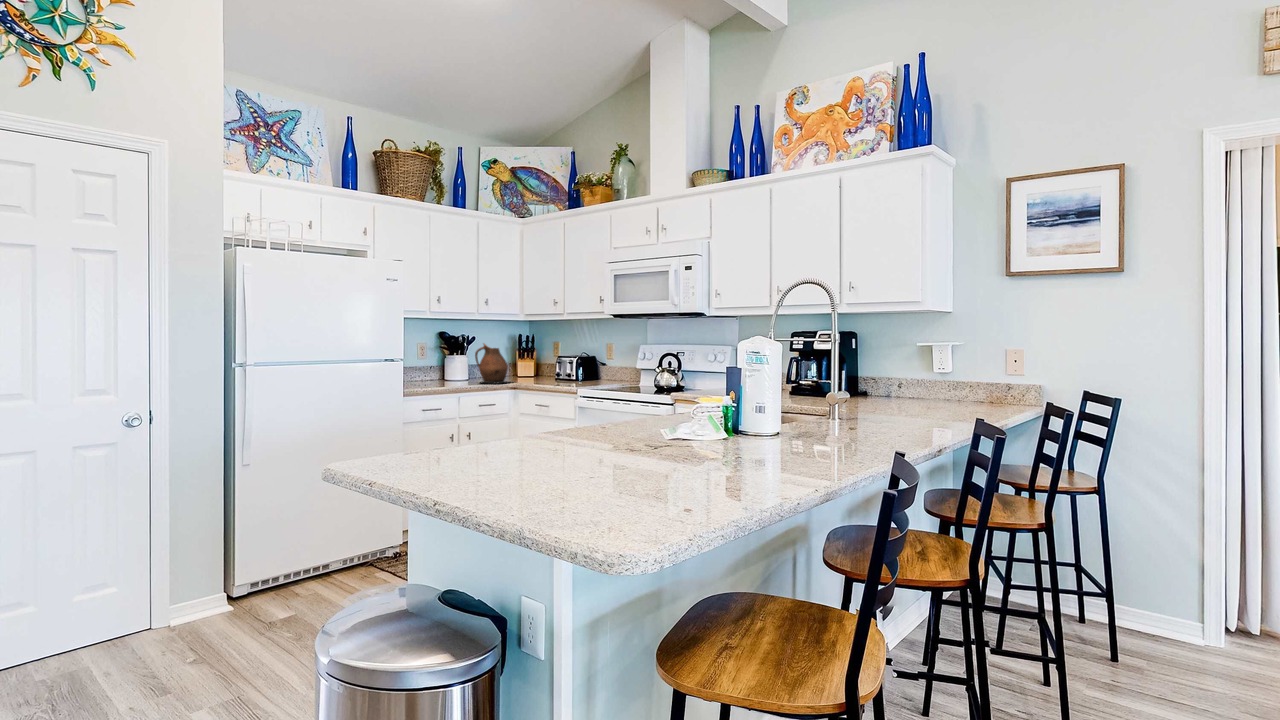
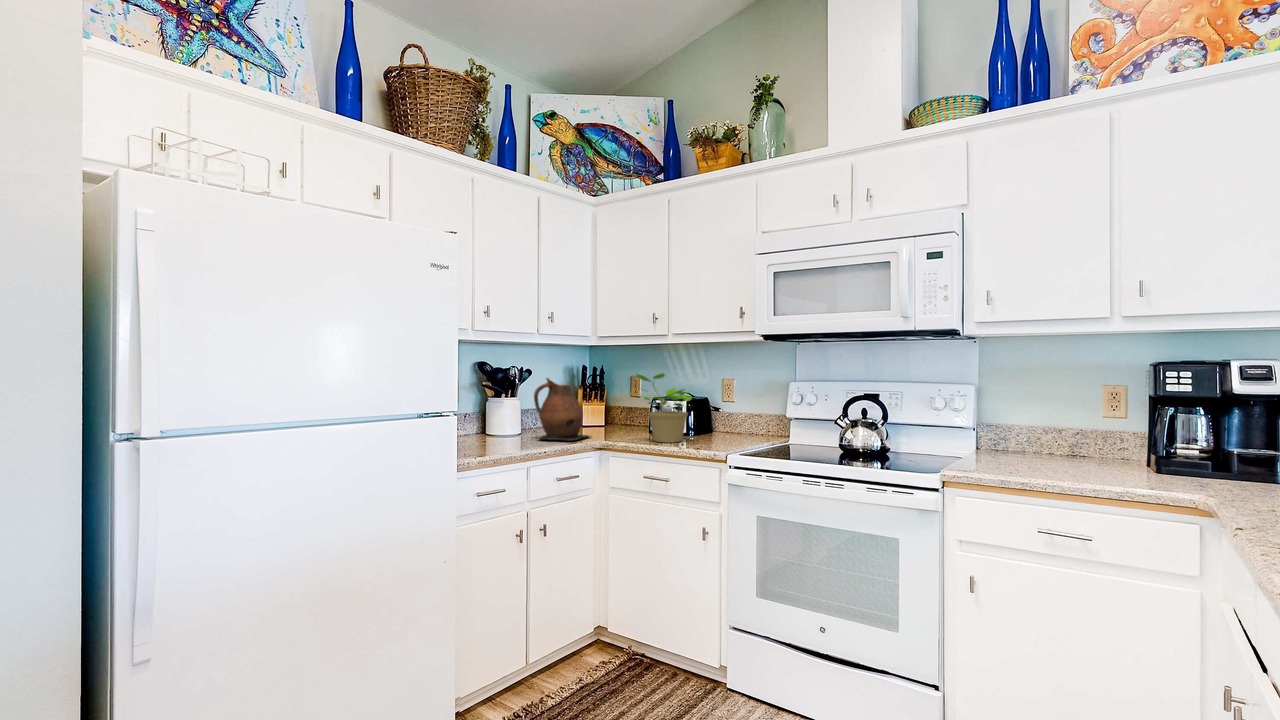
potted plant: none [536,340,574,385] -> present [636,374,692,443]

